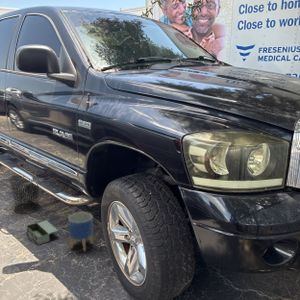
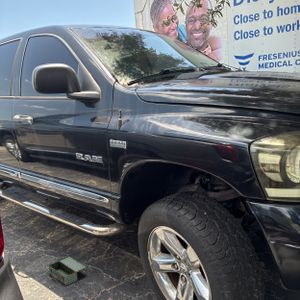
waste bin: present [10,175,41,213] -> none [21,207,57,252]
planter: present [69,212,93,251] -> none [99,243,127,288]

